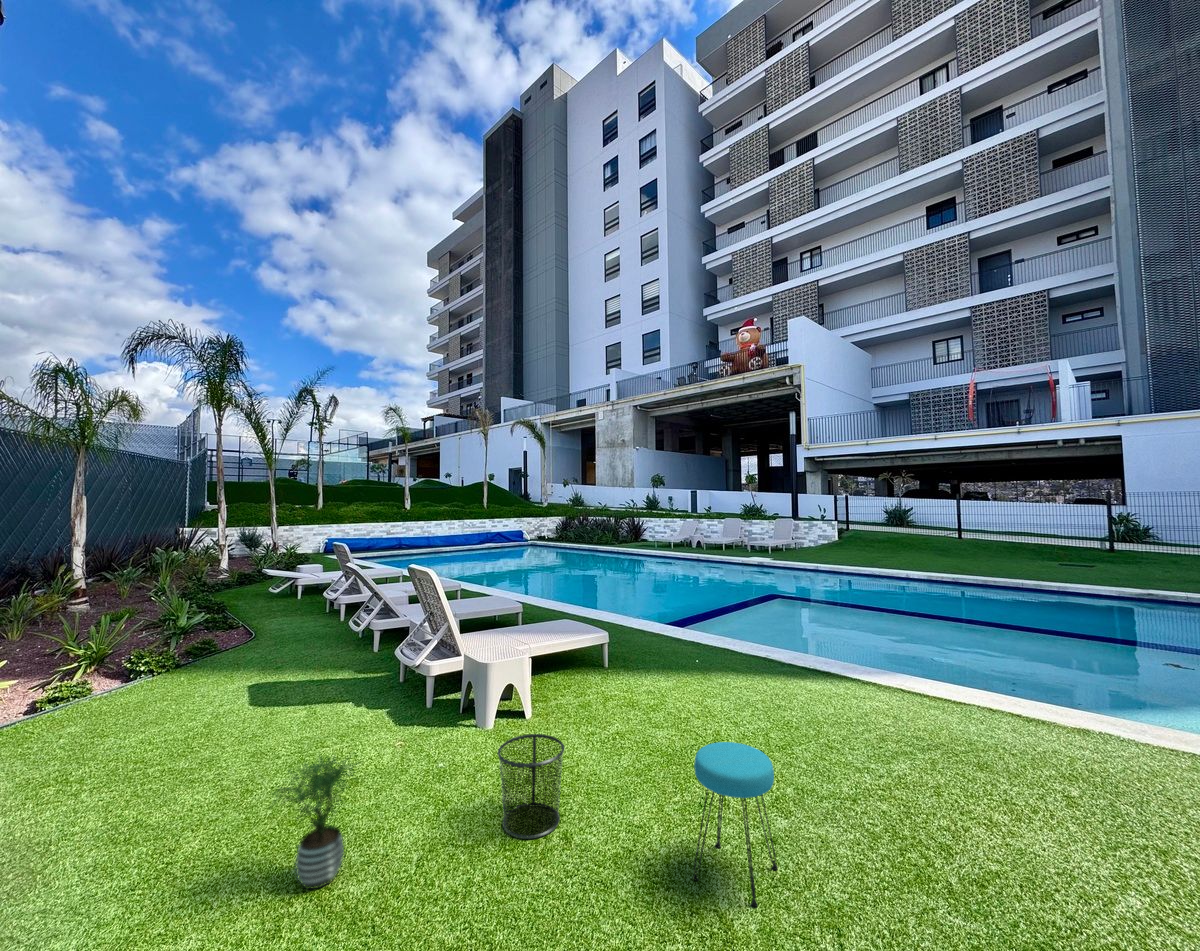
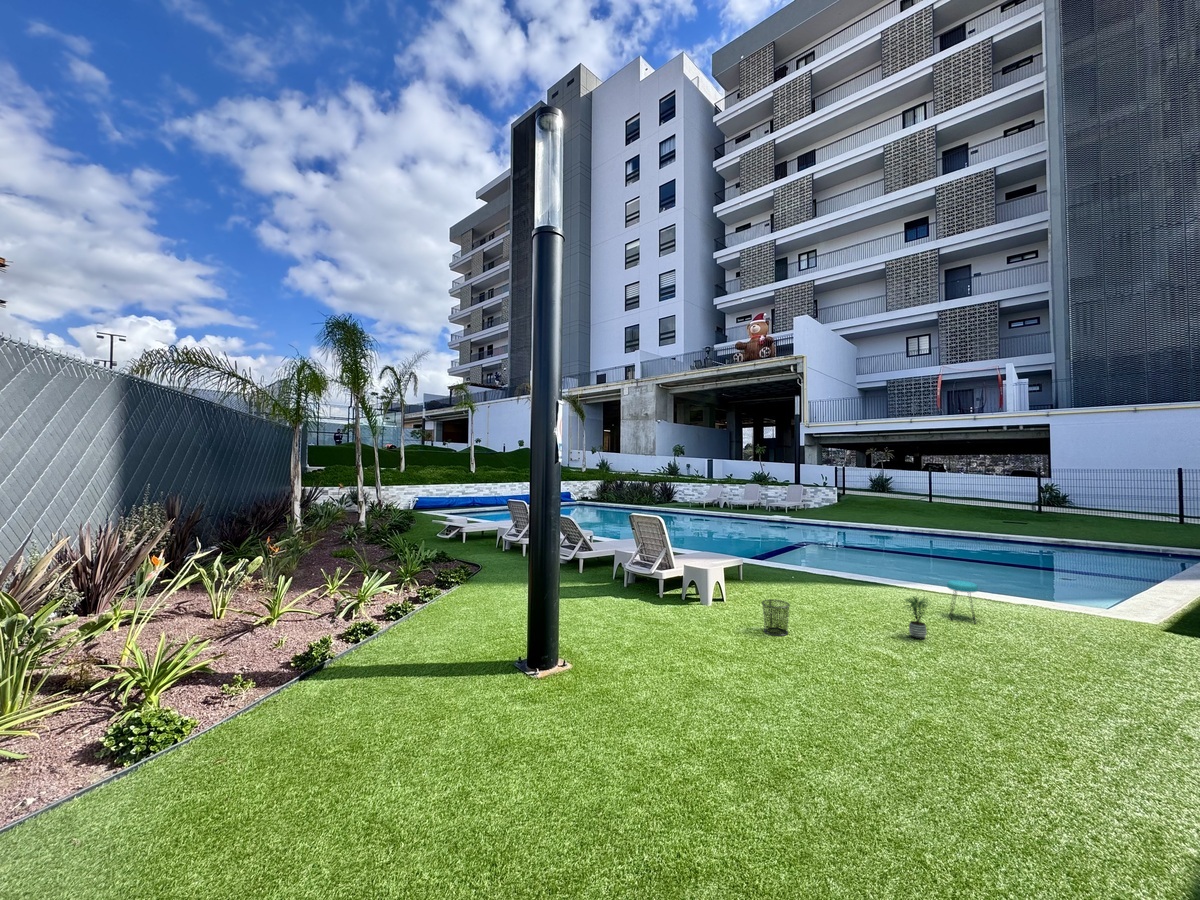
stool: present [693,742,778,906] -> present [947,580,978,620]
potted plant: present [270,756,359,889] -> present [906,597,928,639]

